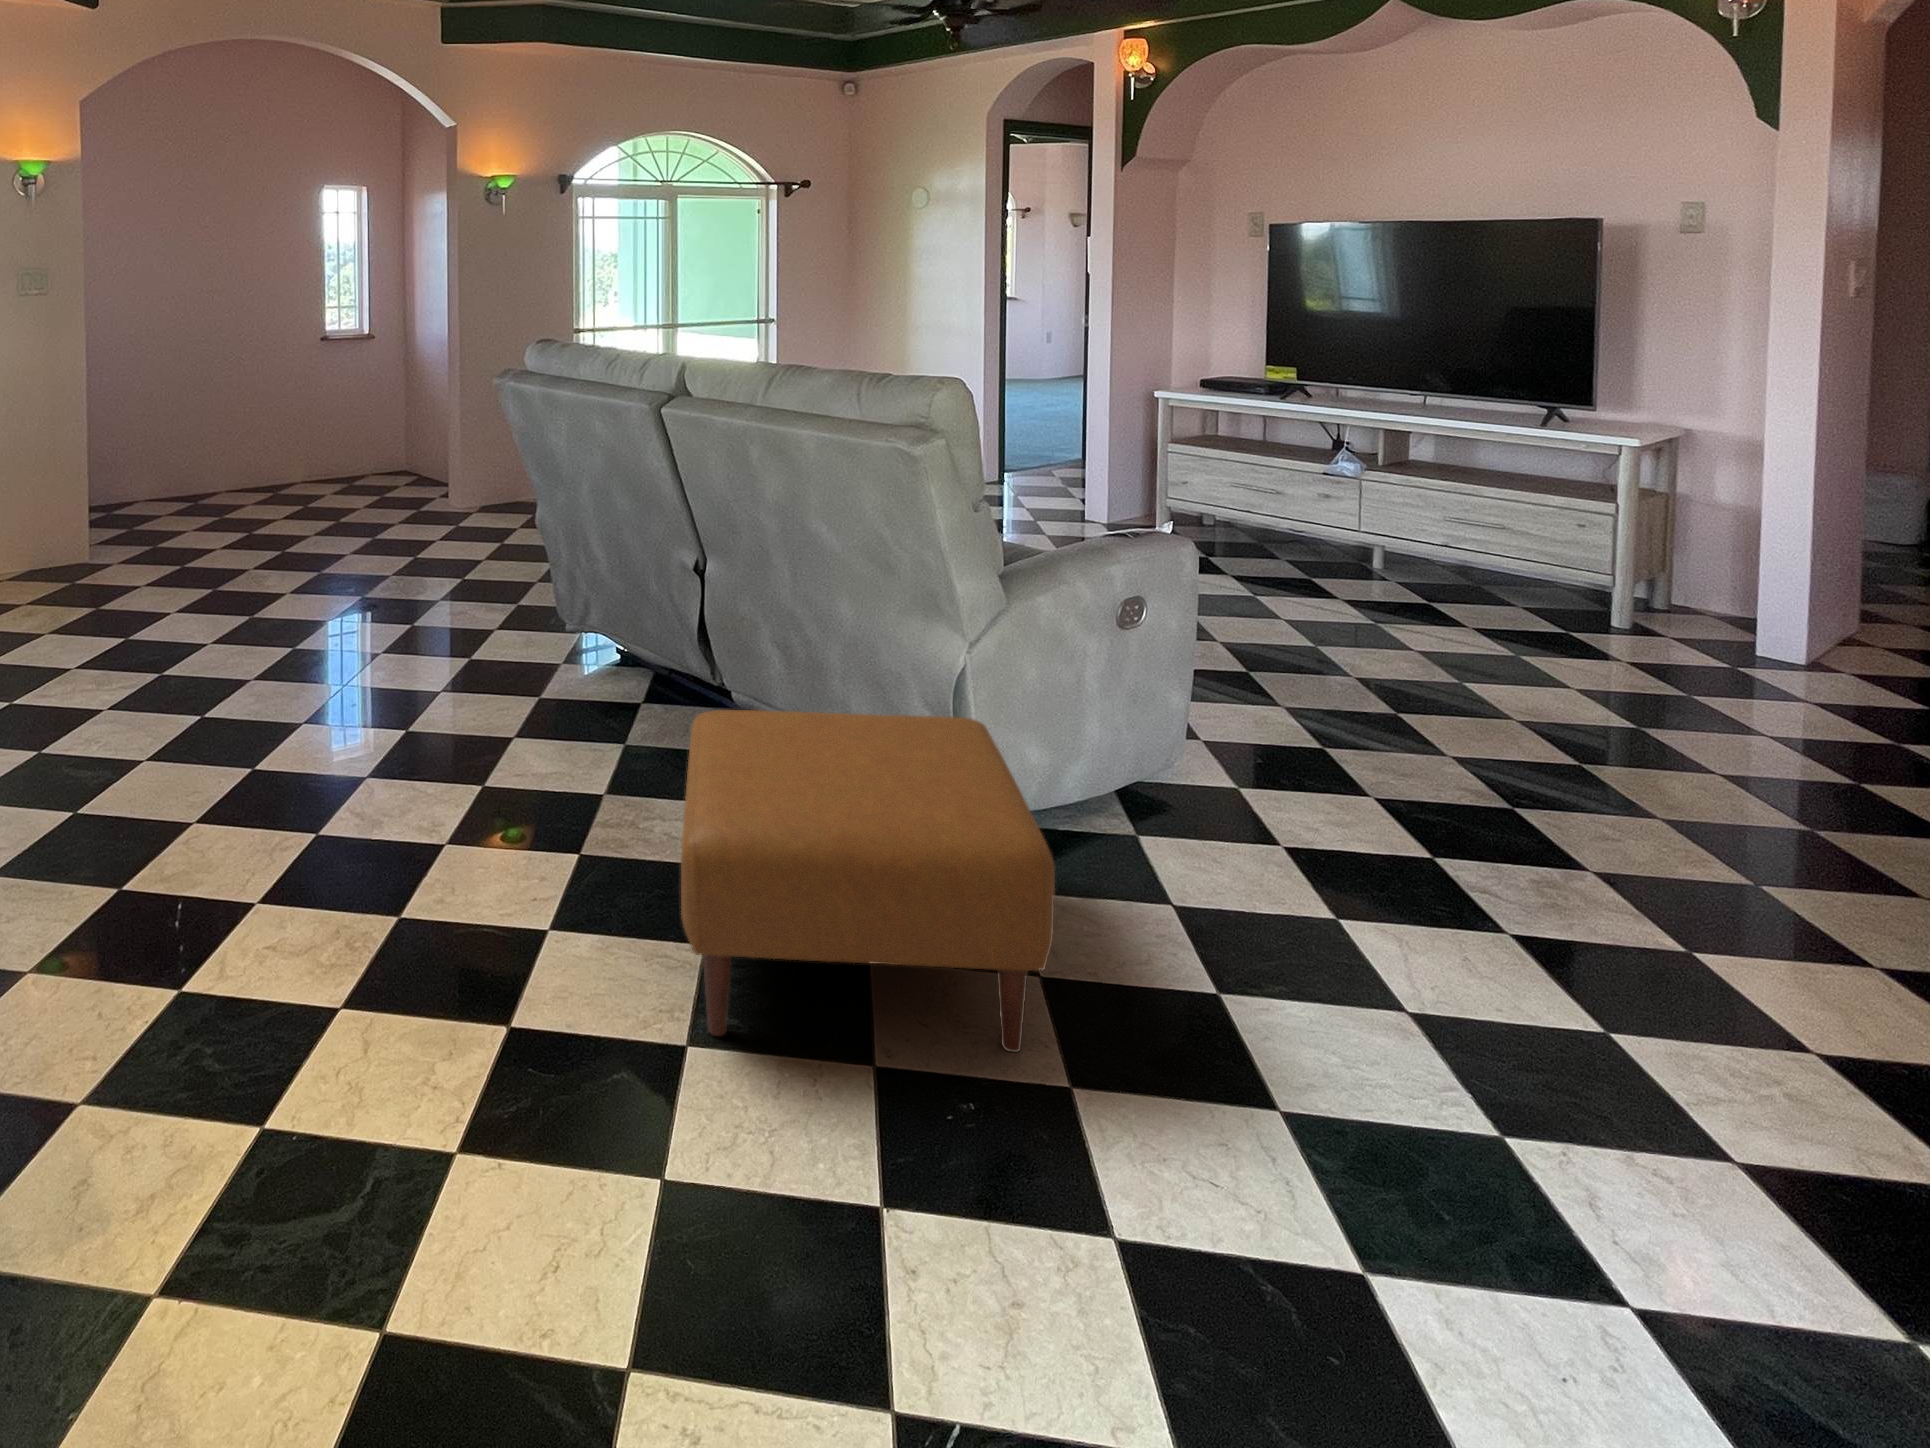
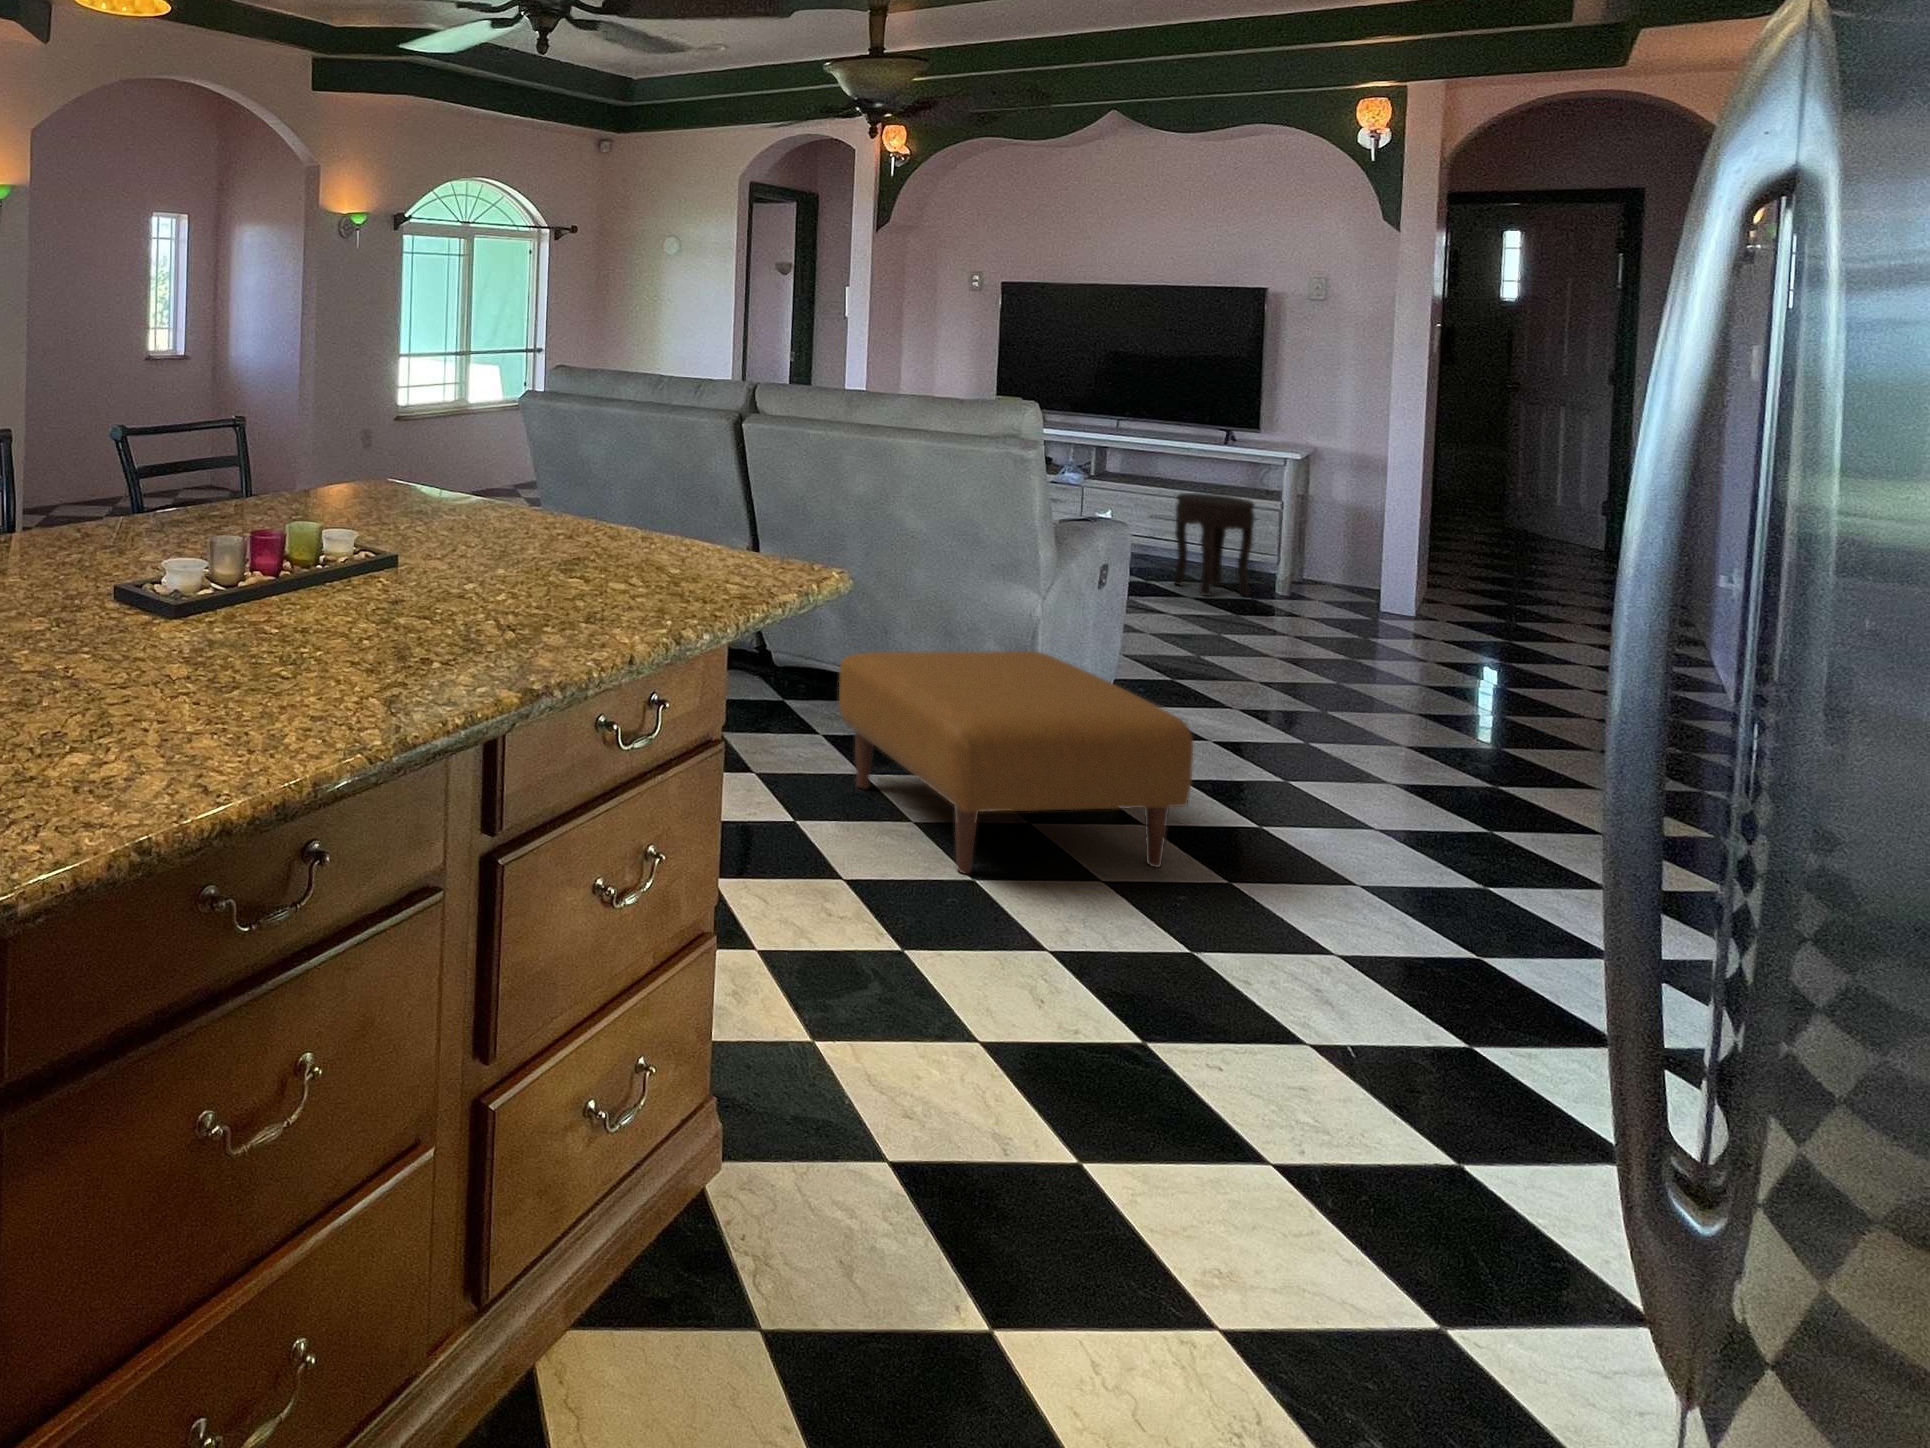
side table: none [1463,488,1570,626] -> present [1174,493,1254,596]

